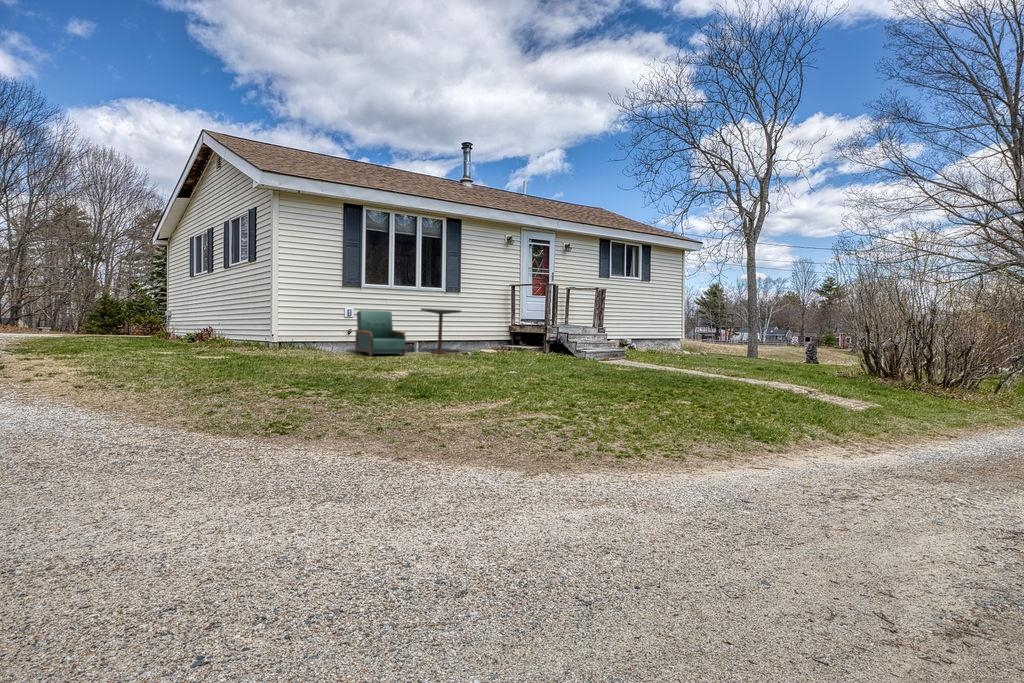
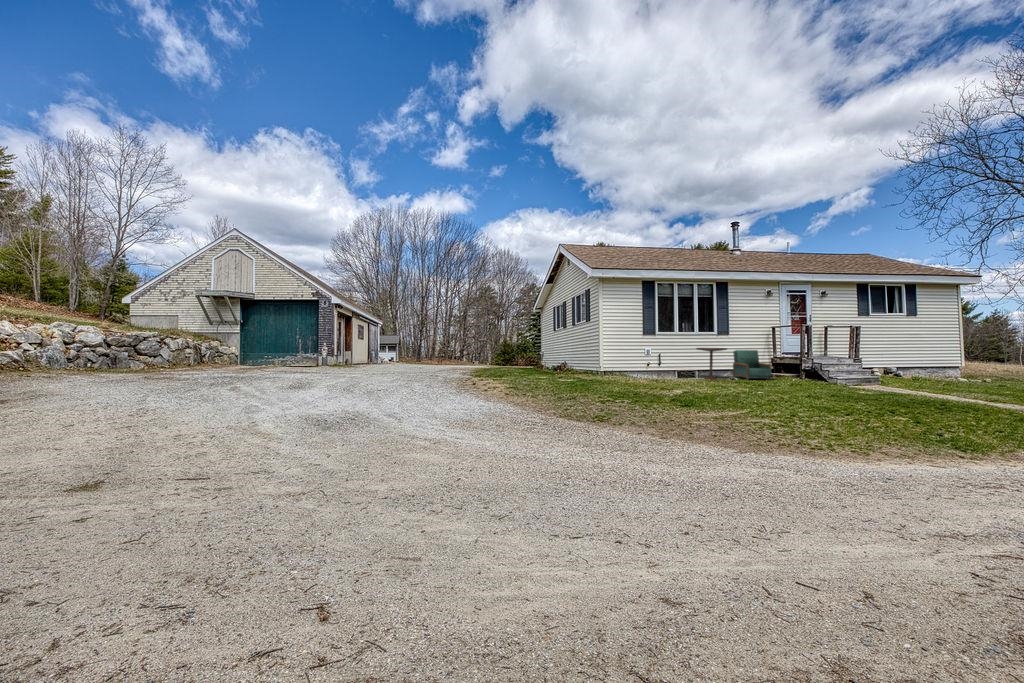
armchair: present [355,310,406,356] -> present [733,350,771,380]

